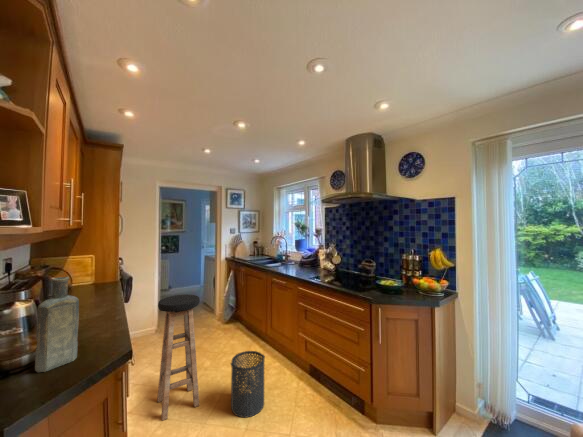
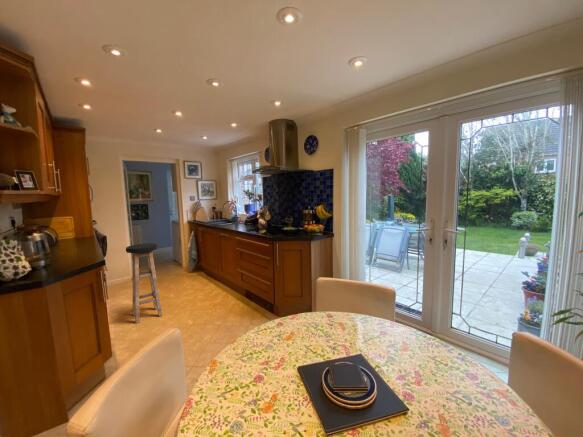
bottle: present [35,277,79,372] -> none [47,220,73,267]
trash can: present [231,351,265,417] -> none [182,280,208,319]

